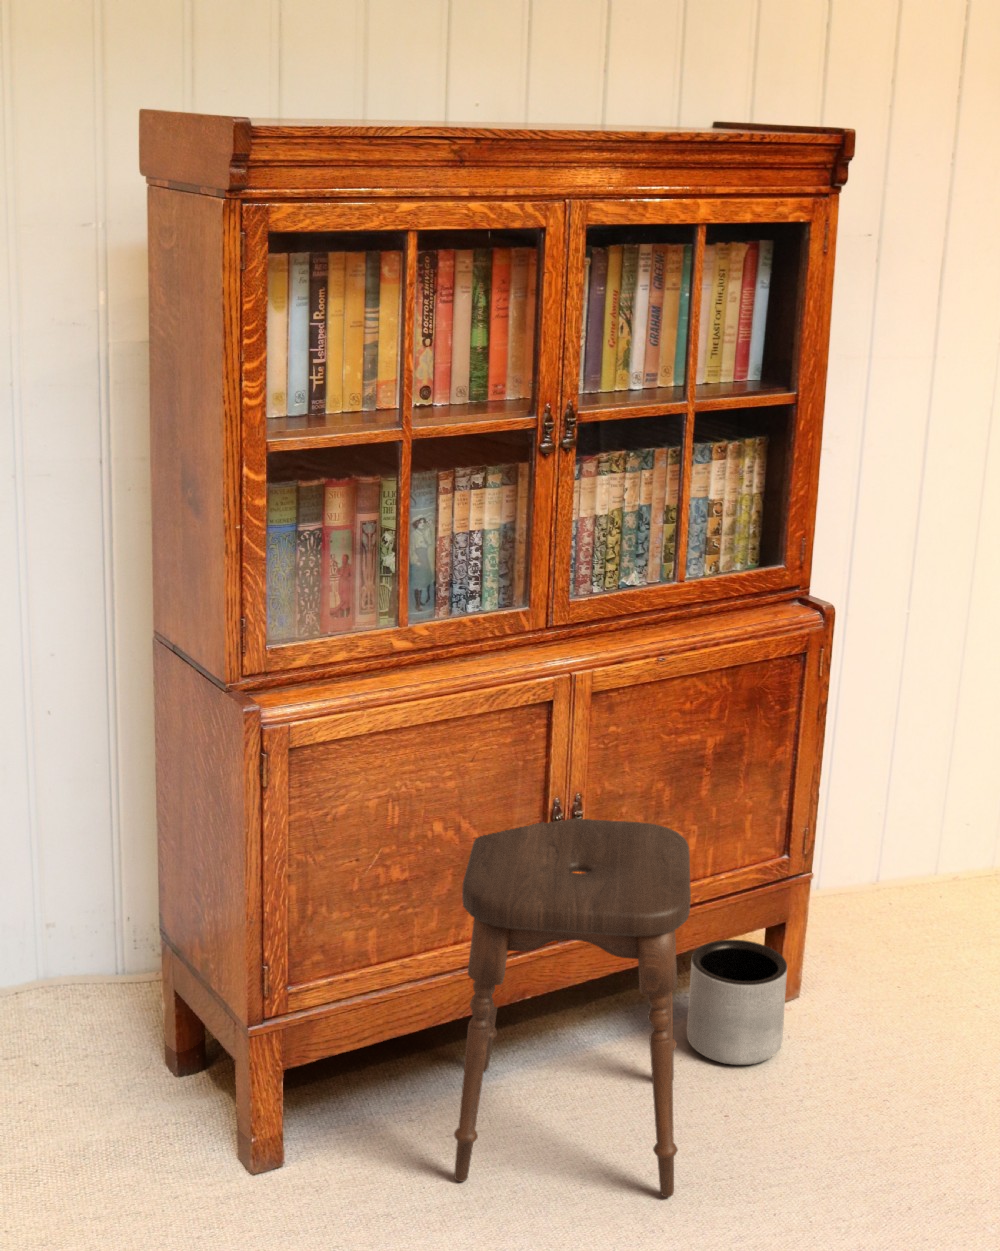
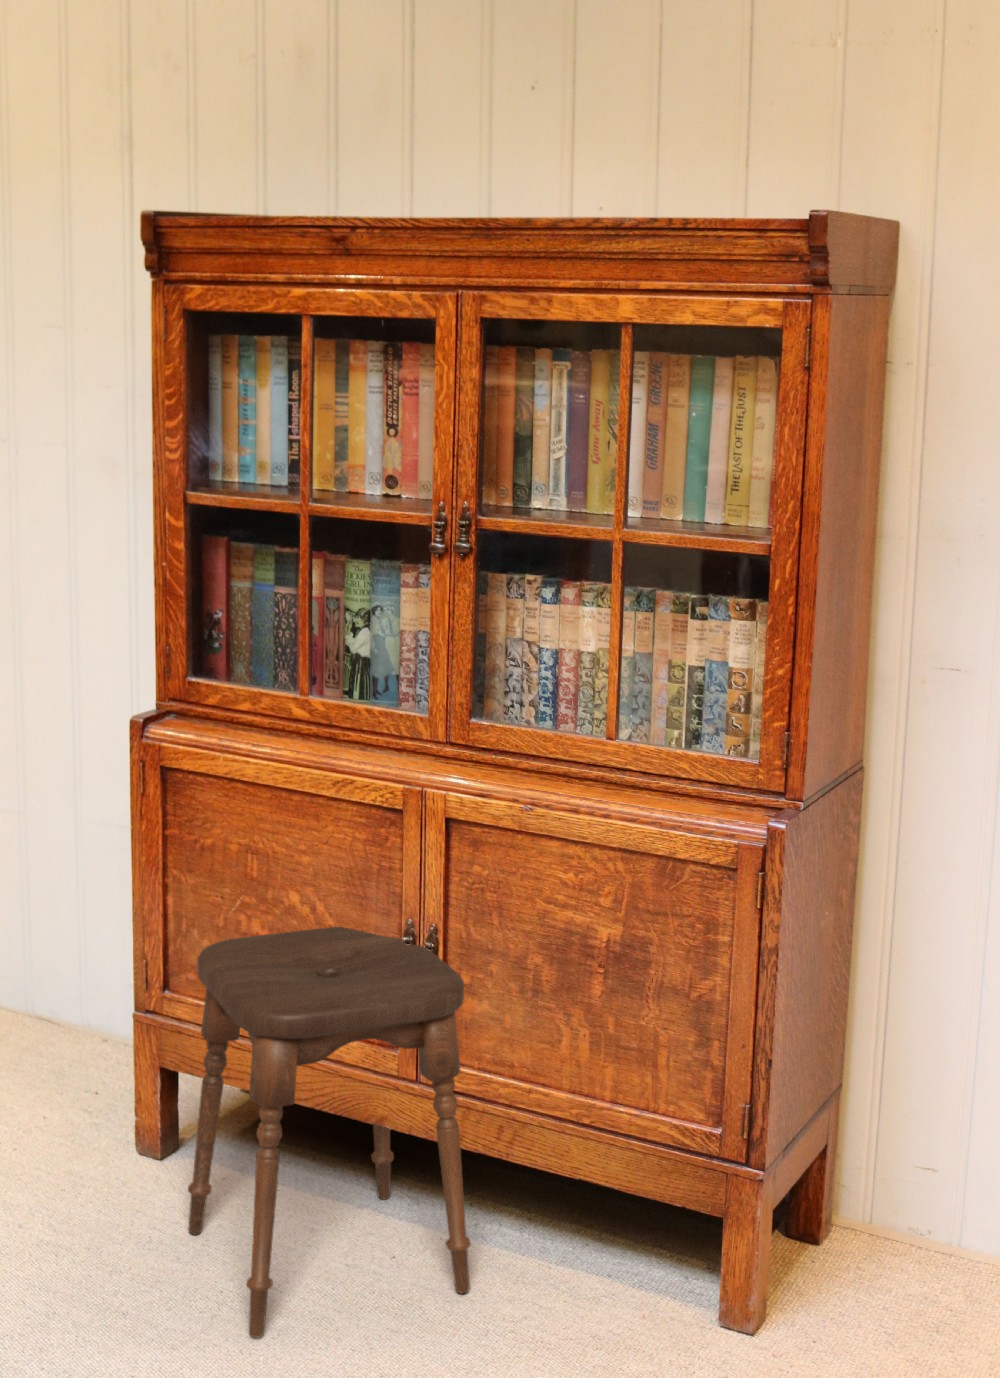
planter: present [687,940,787,1065] -> none [528,1183,647,1339]

